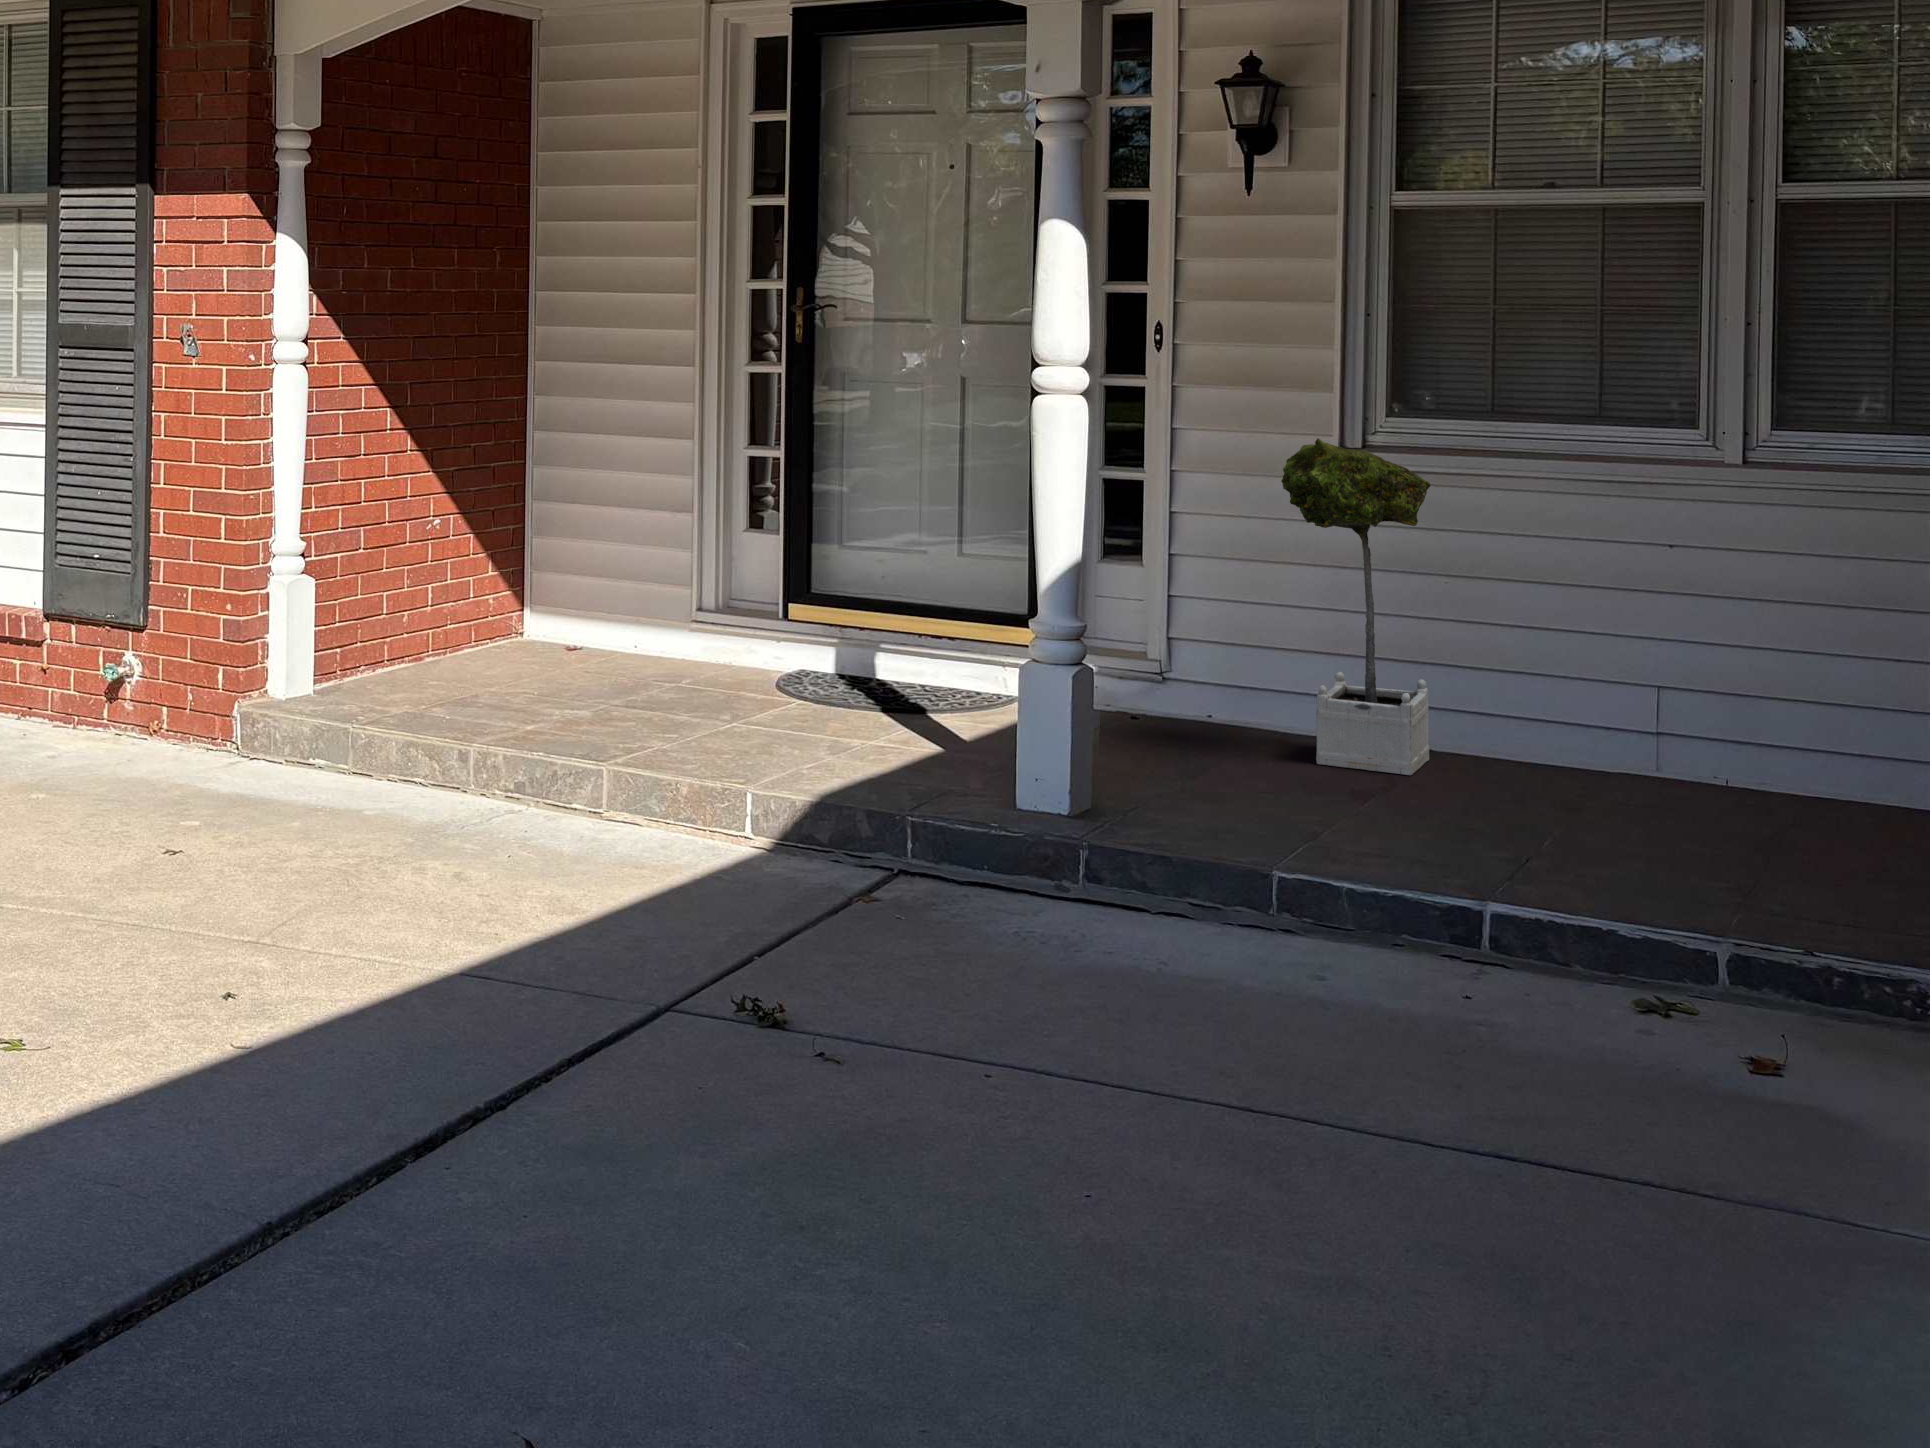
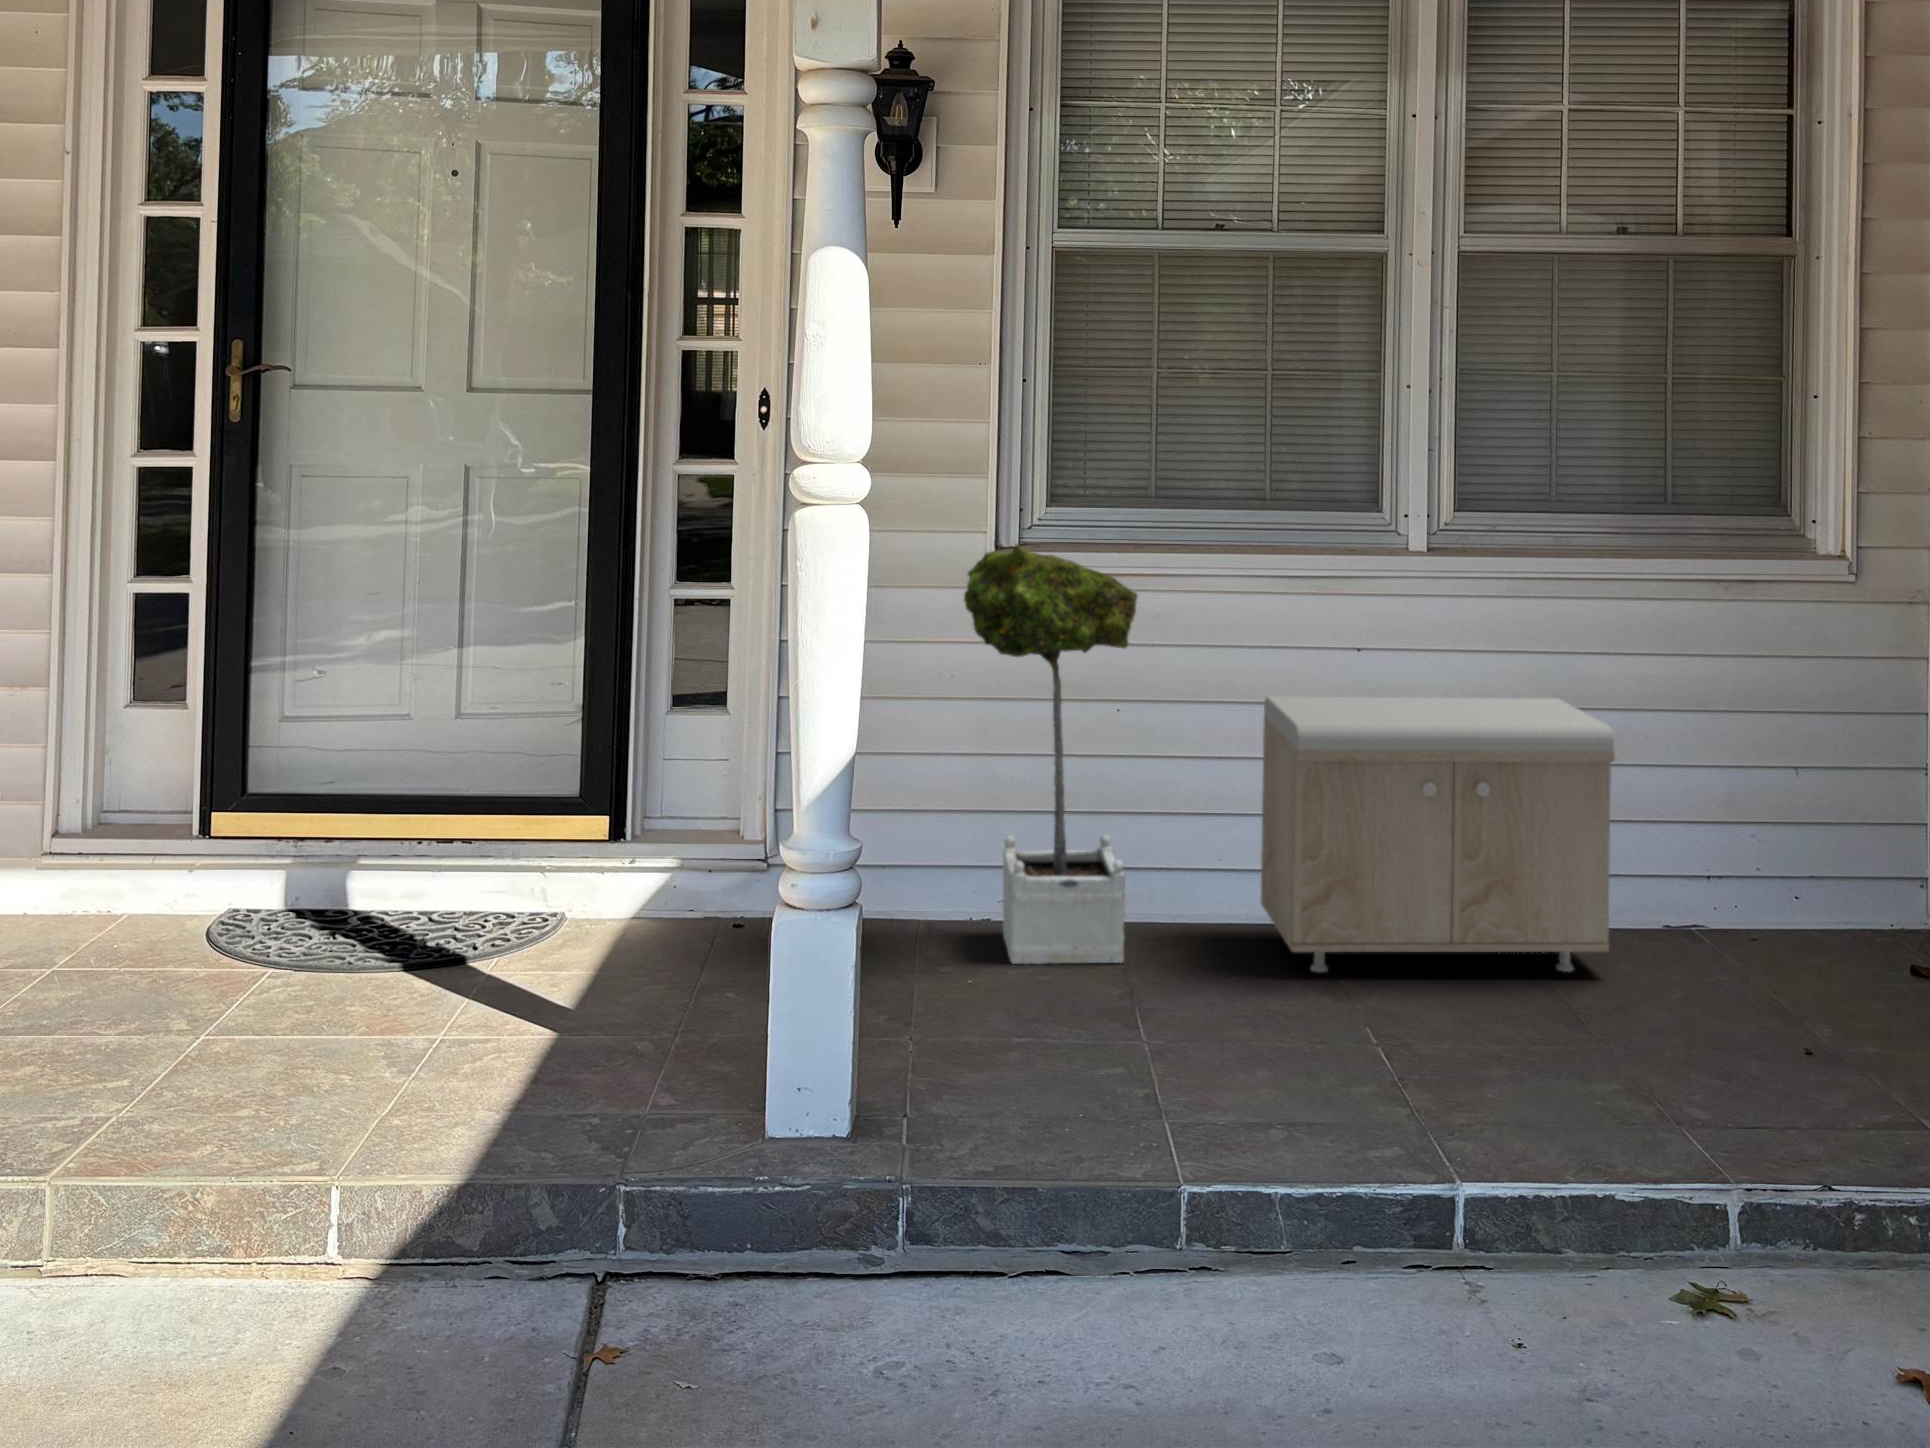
storage bench: none [1545,578,1875,834] -> present [1261,696,1615,972]

